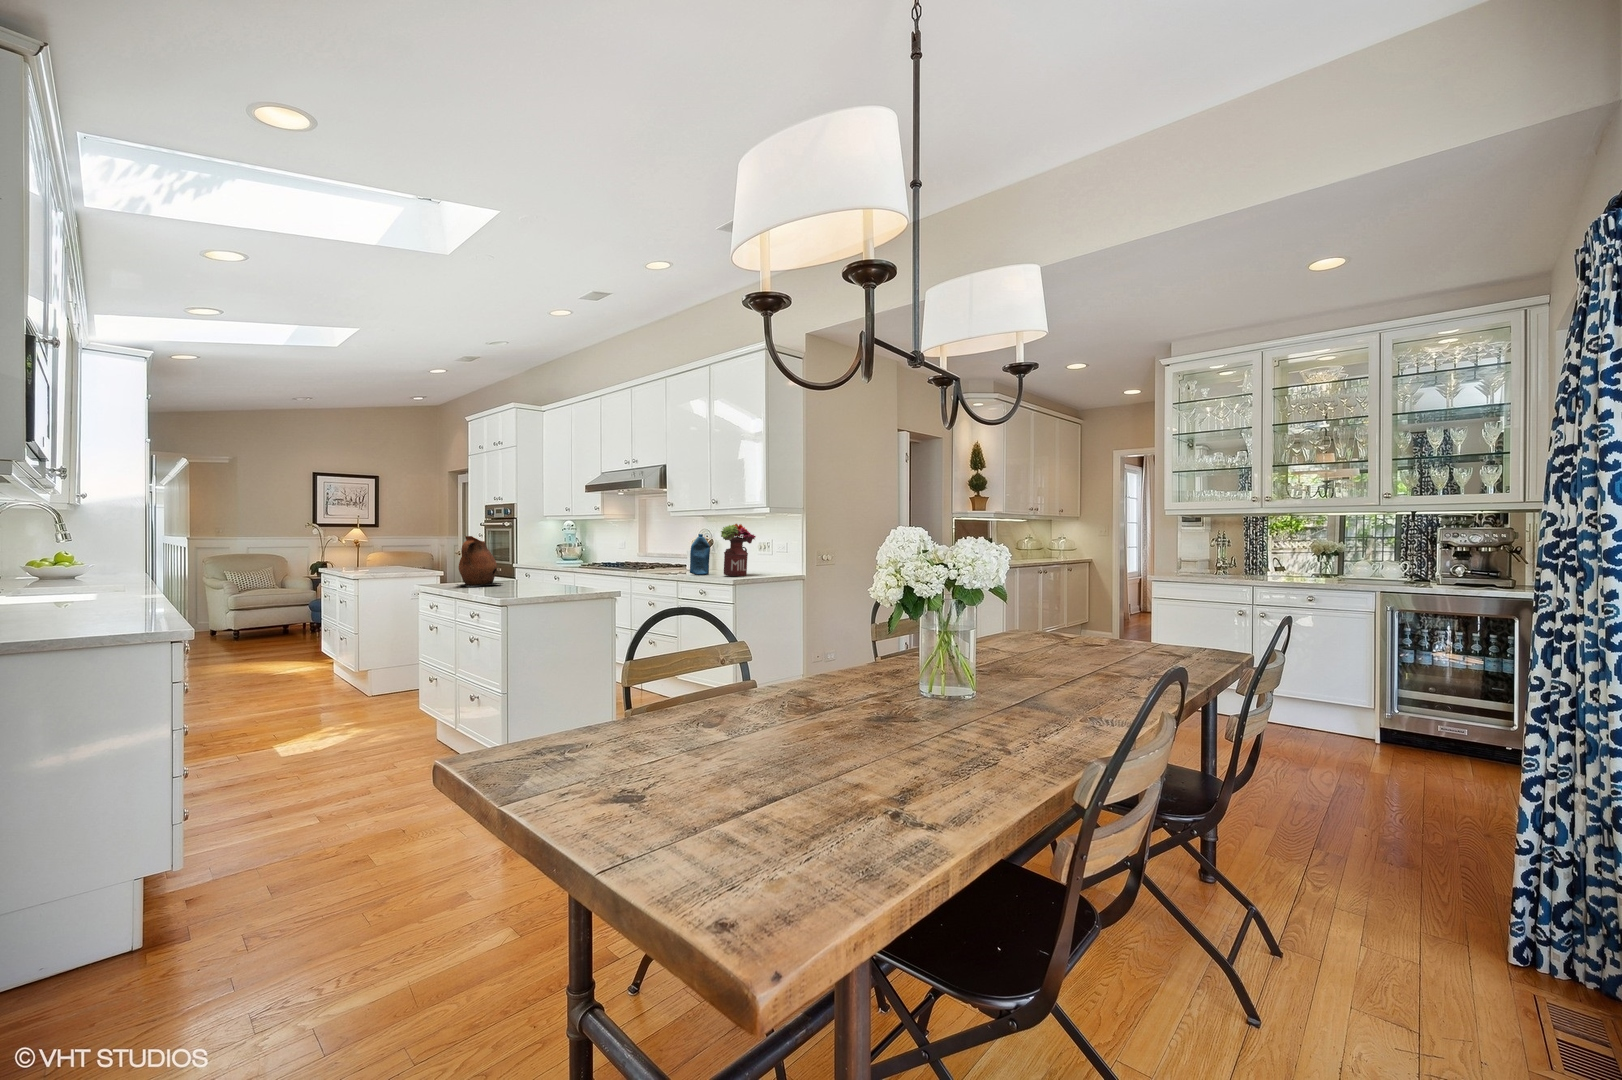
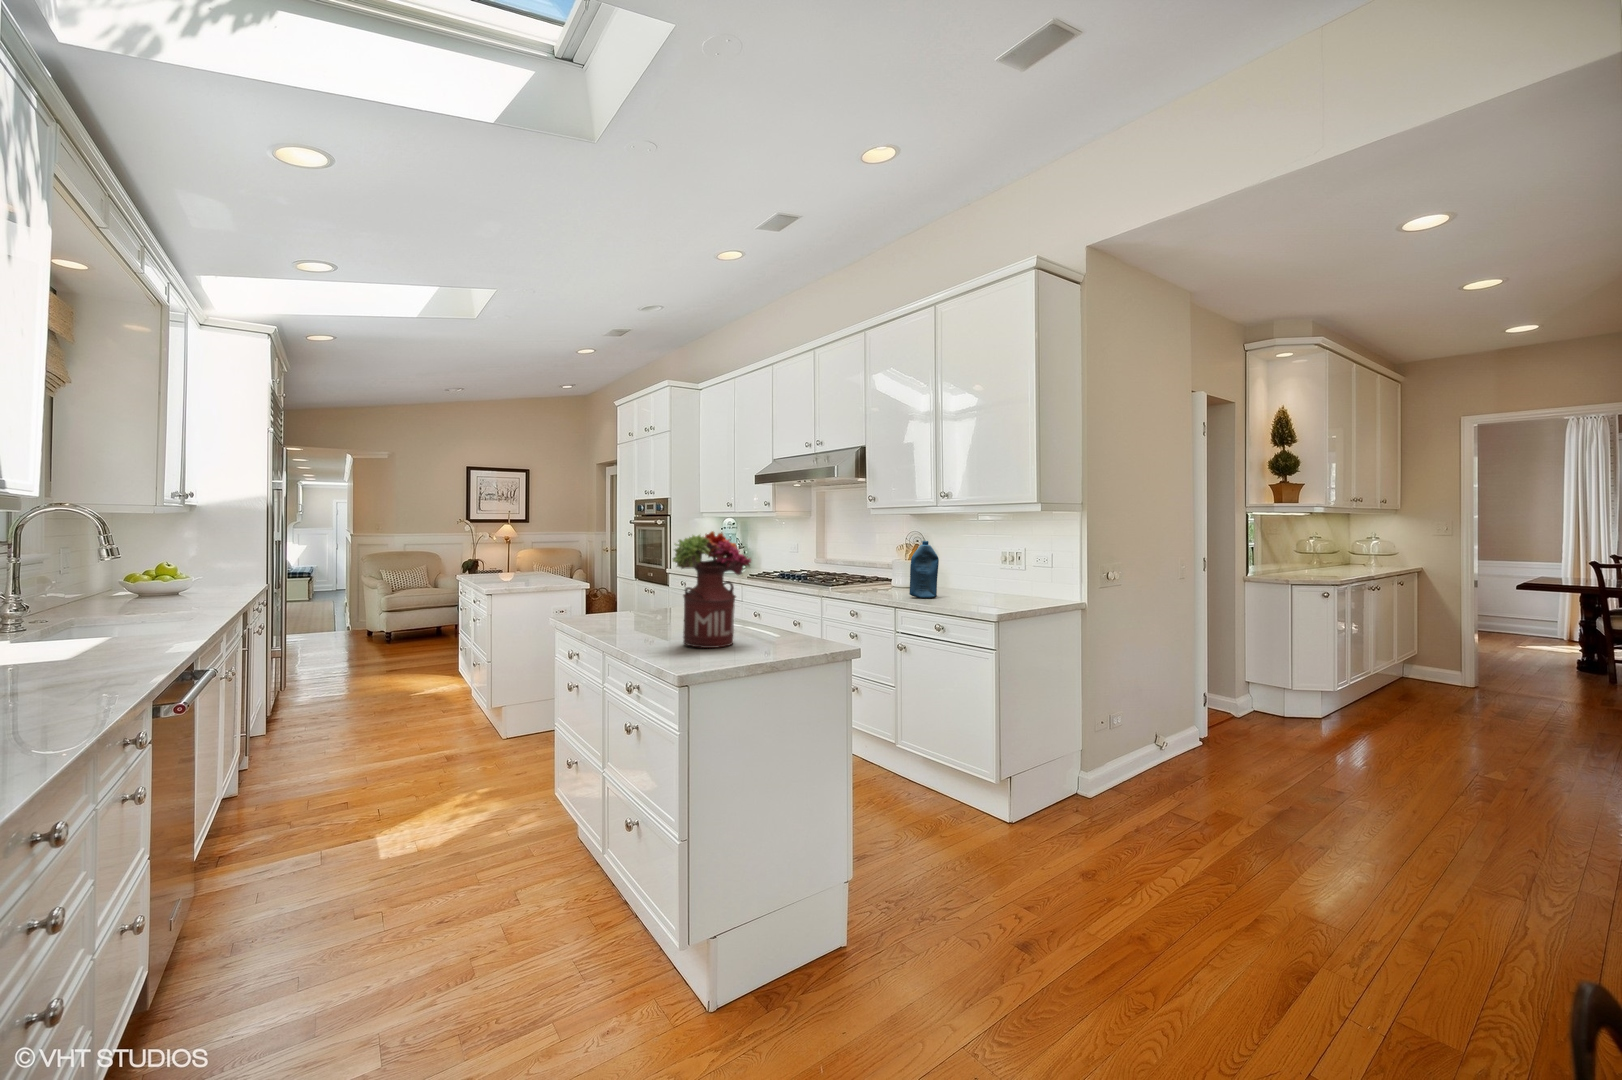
flower arrangement: present [721,524,756,576] -> present [673,531,751,648]
ceramic pitcher: present [457,536,503,586] -> none [595,550,665,627]

